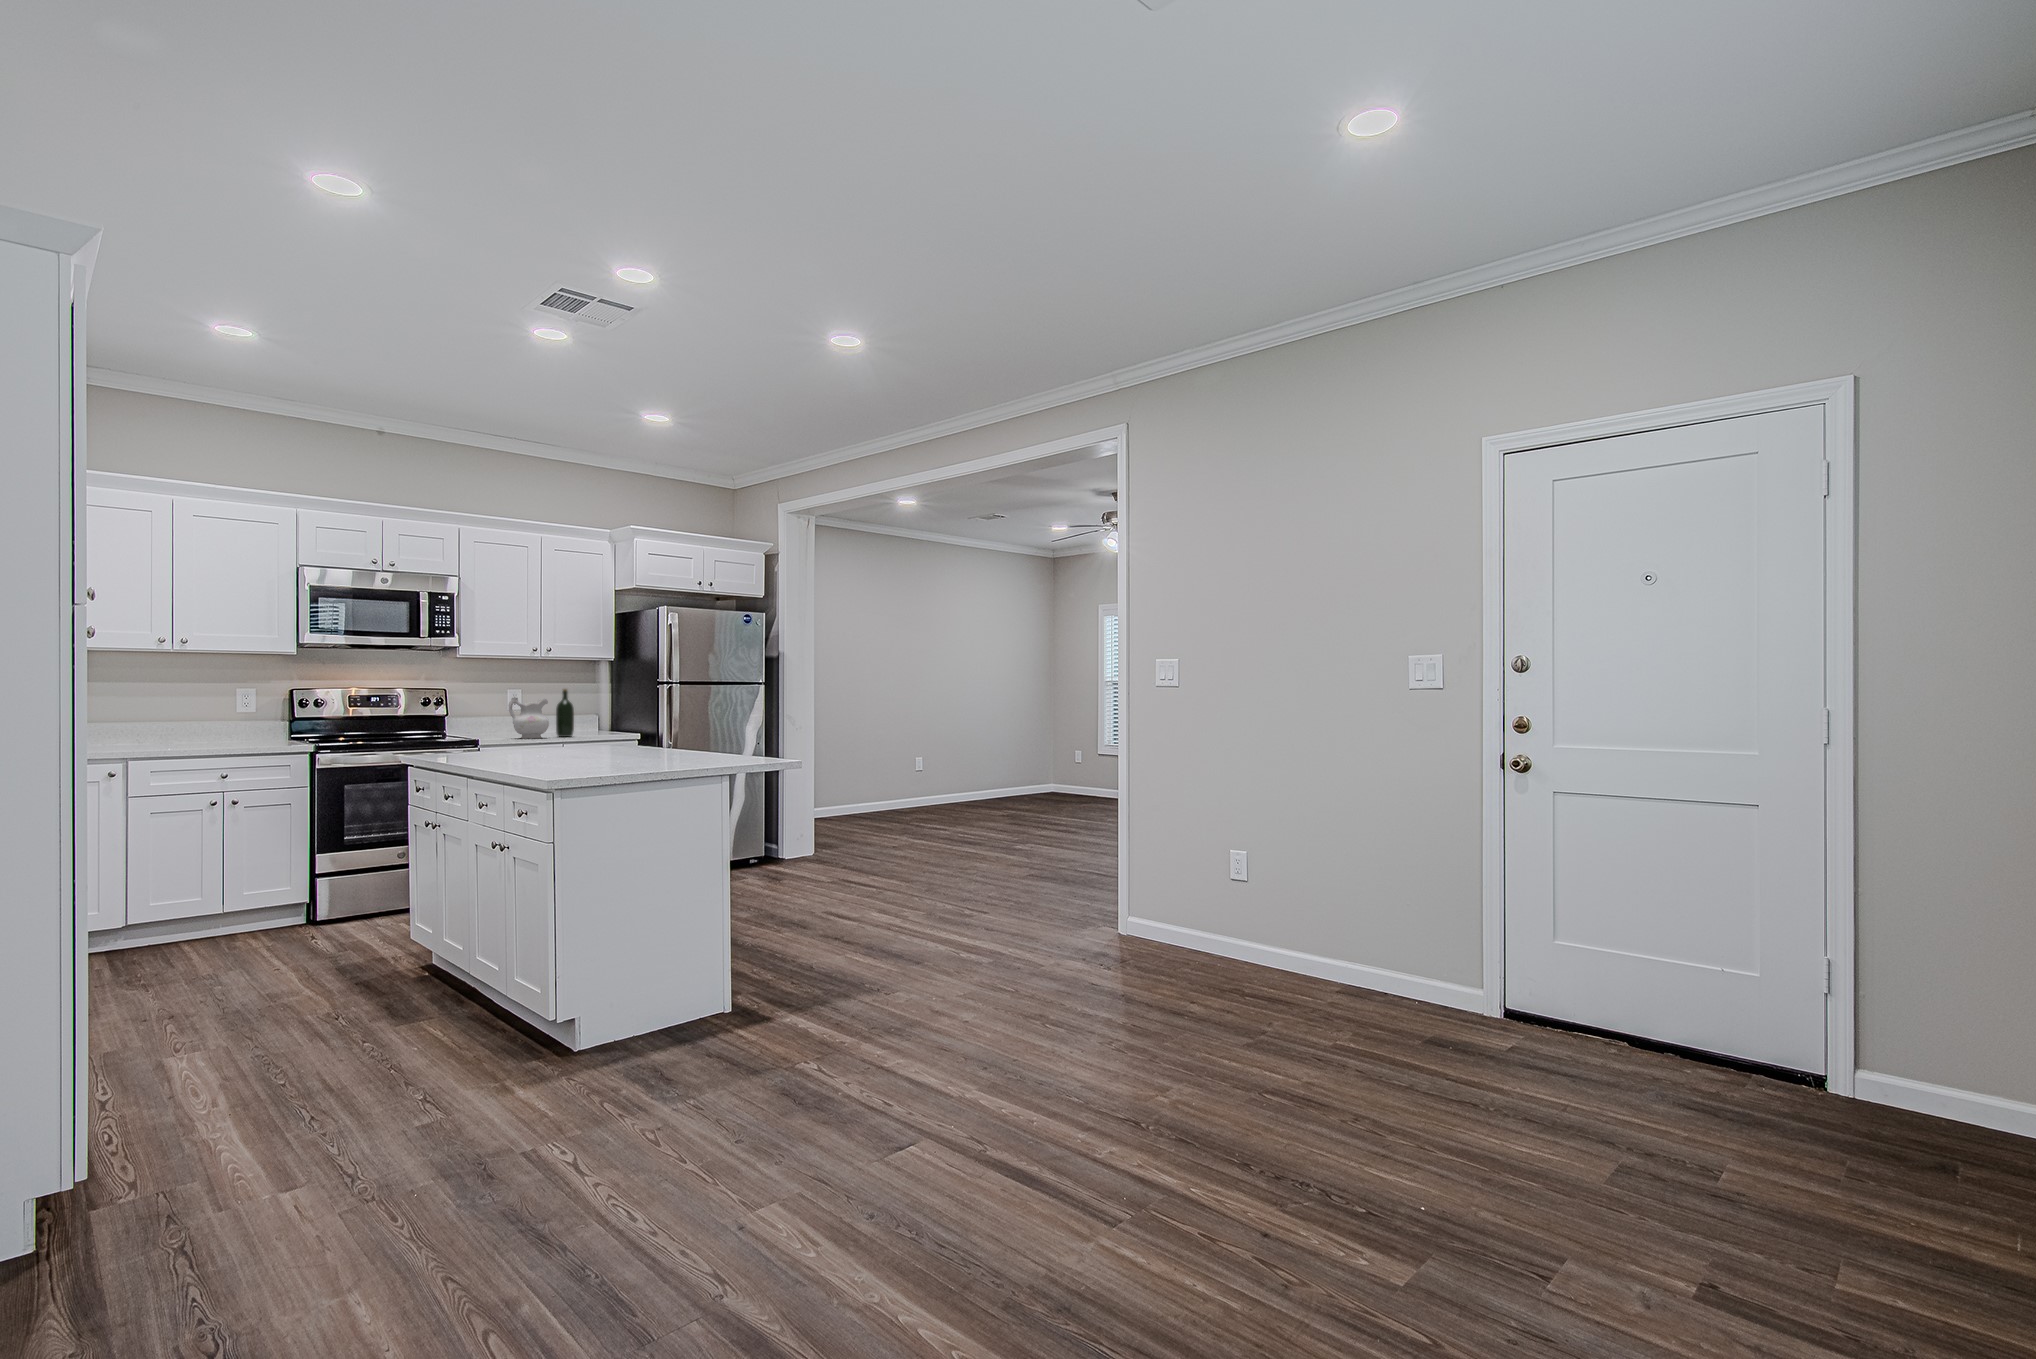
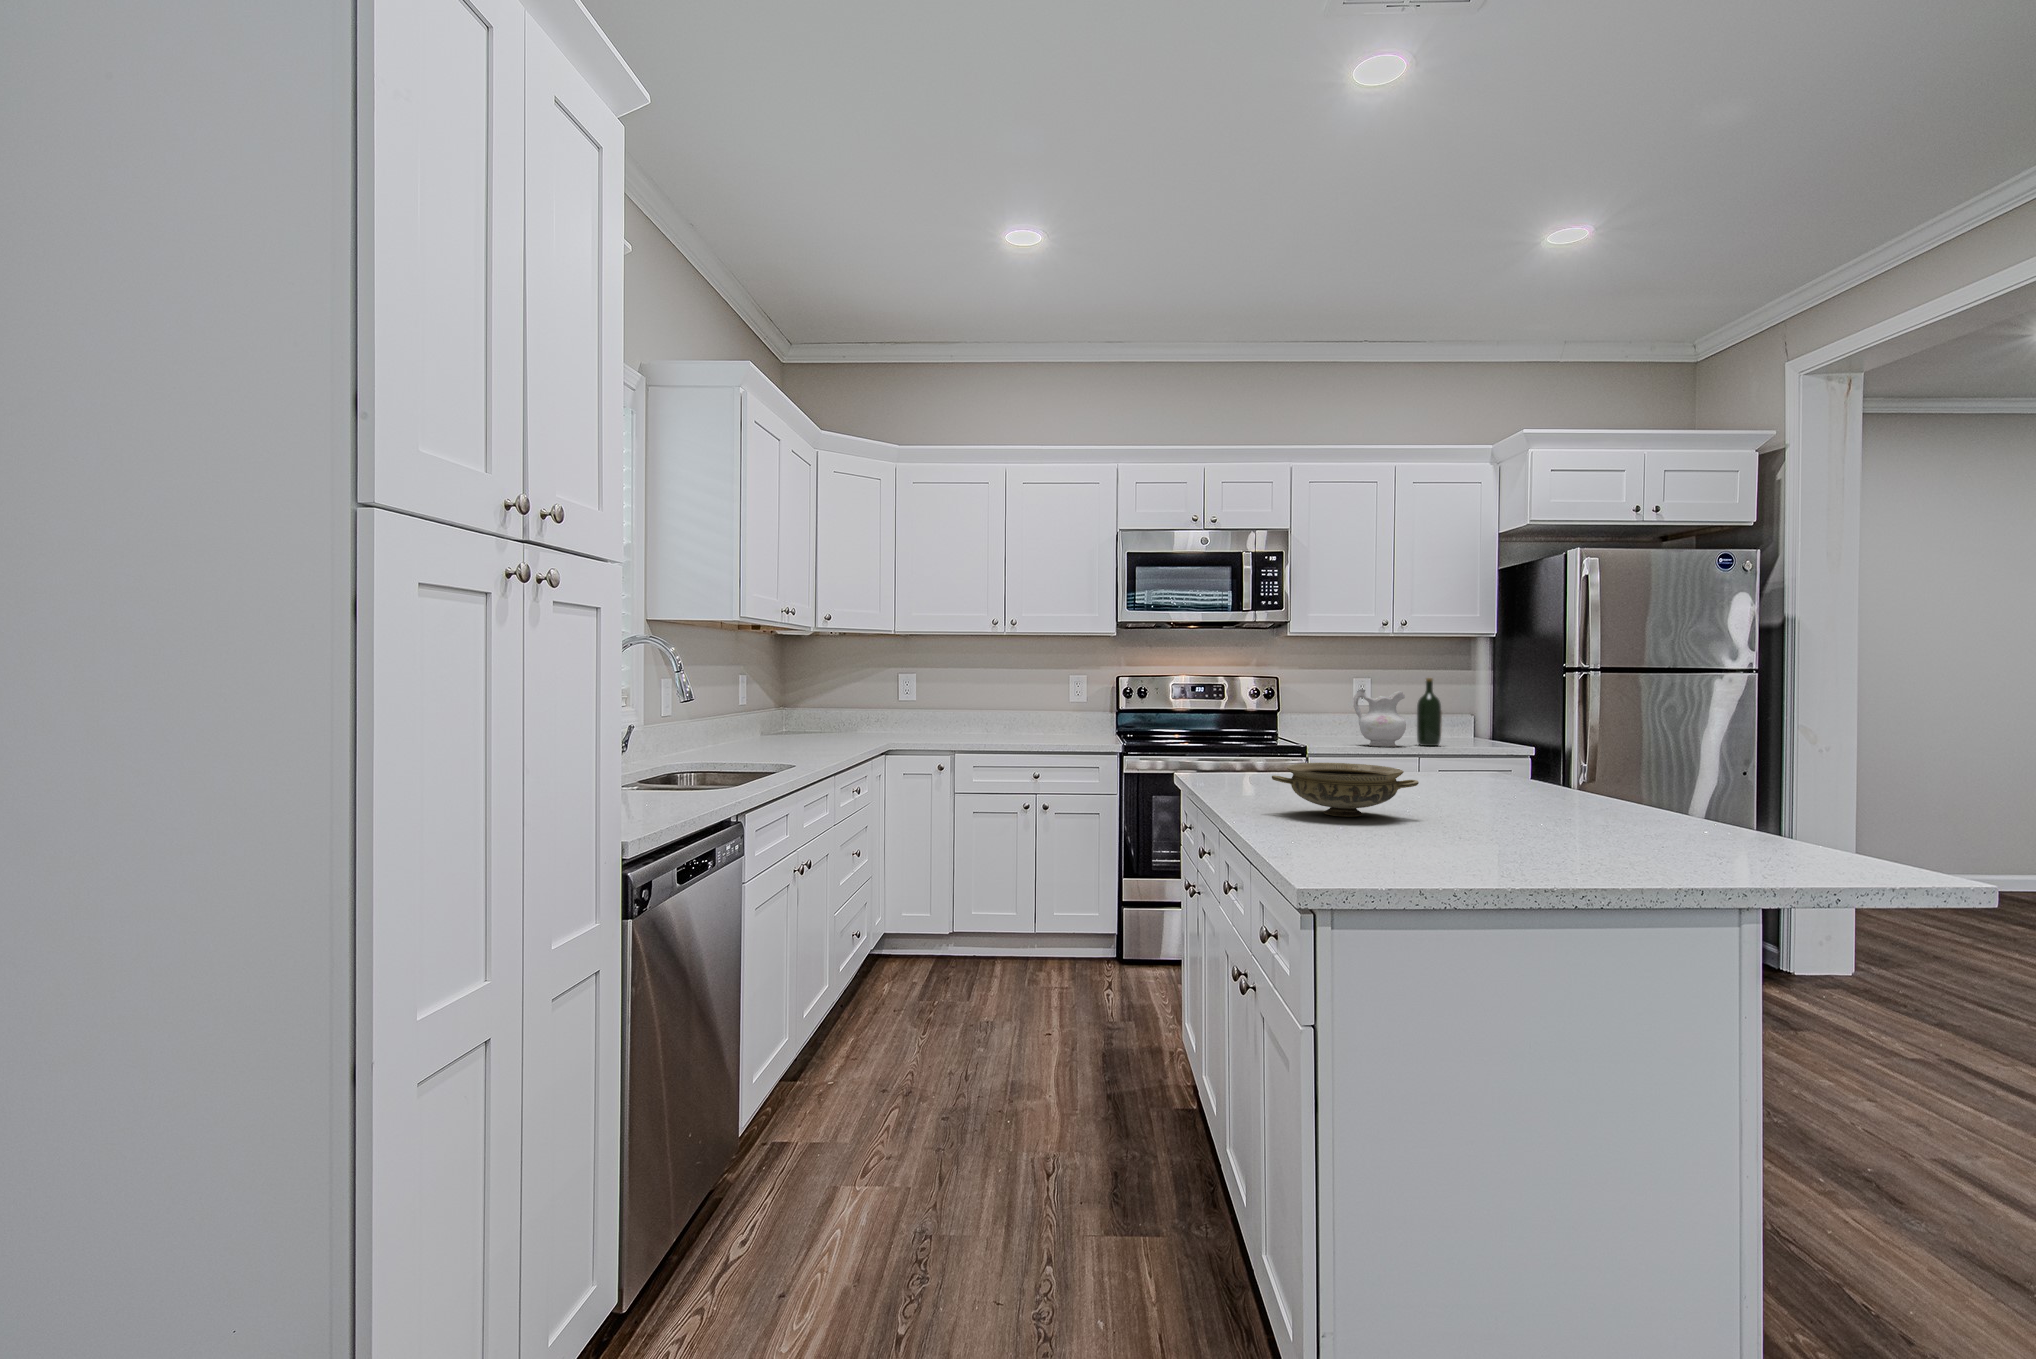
ceramic bowl: none [501,735,592,765] -> present [1272,763,1419,816]

